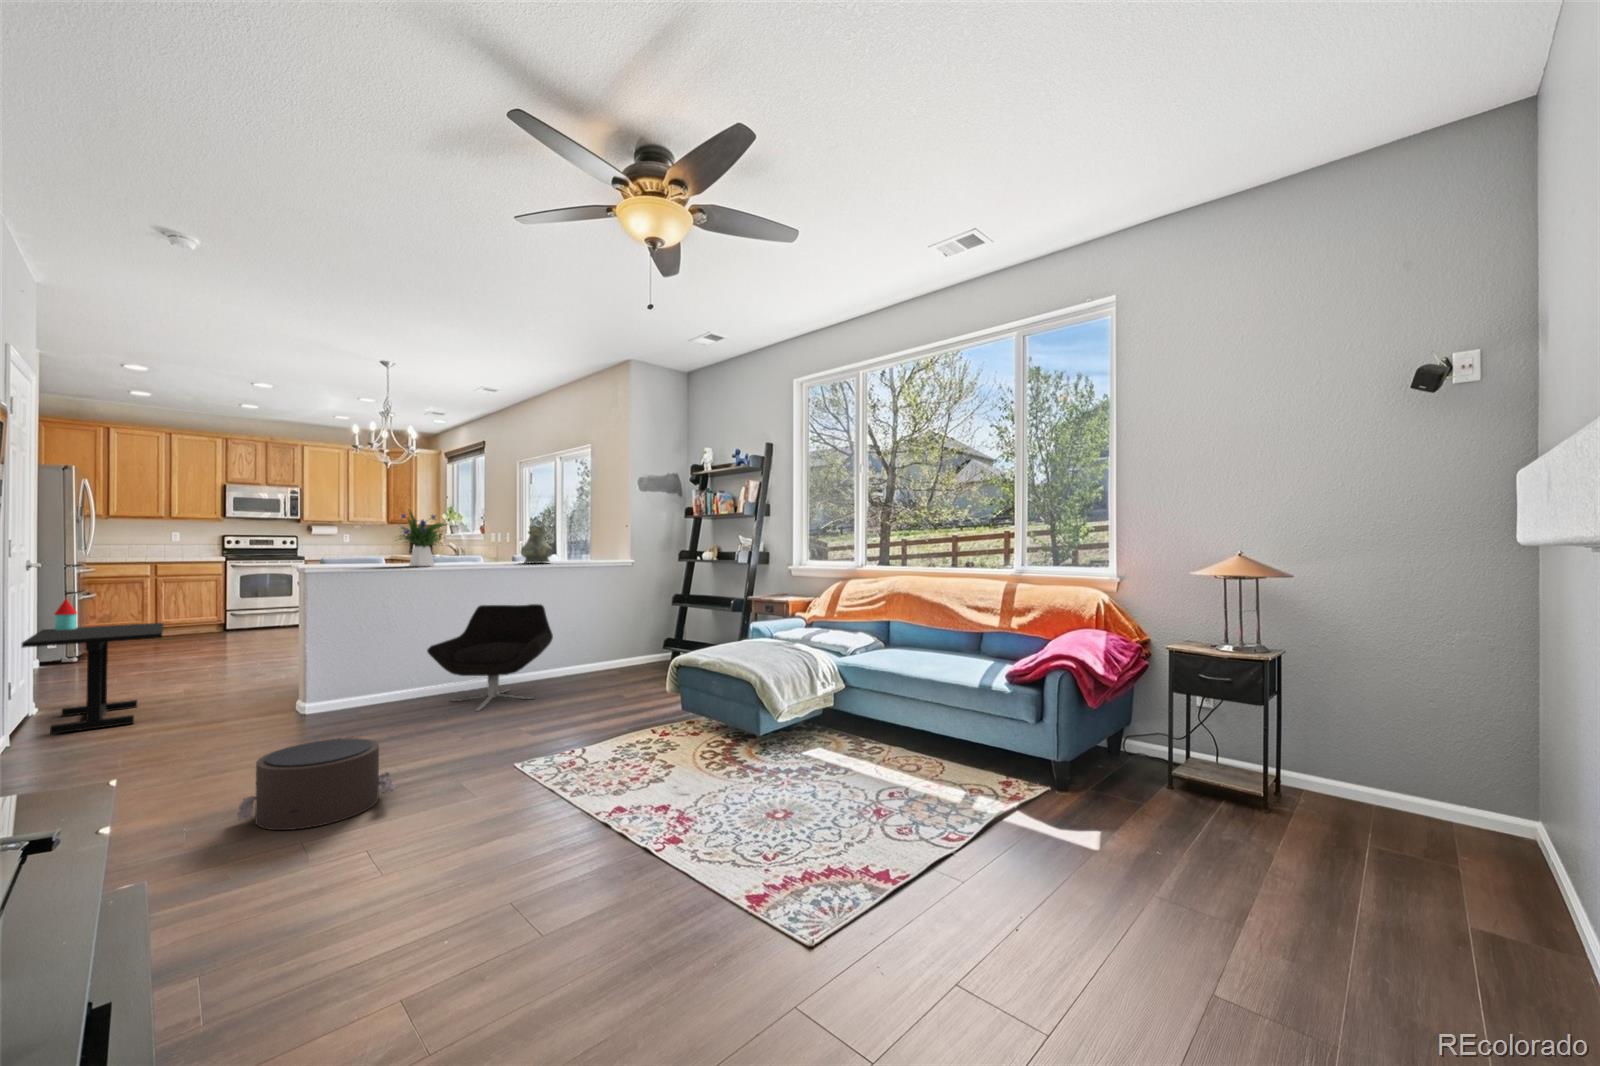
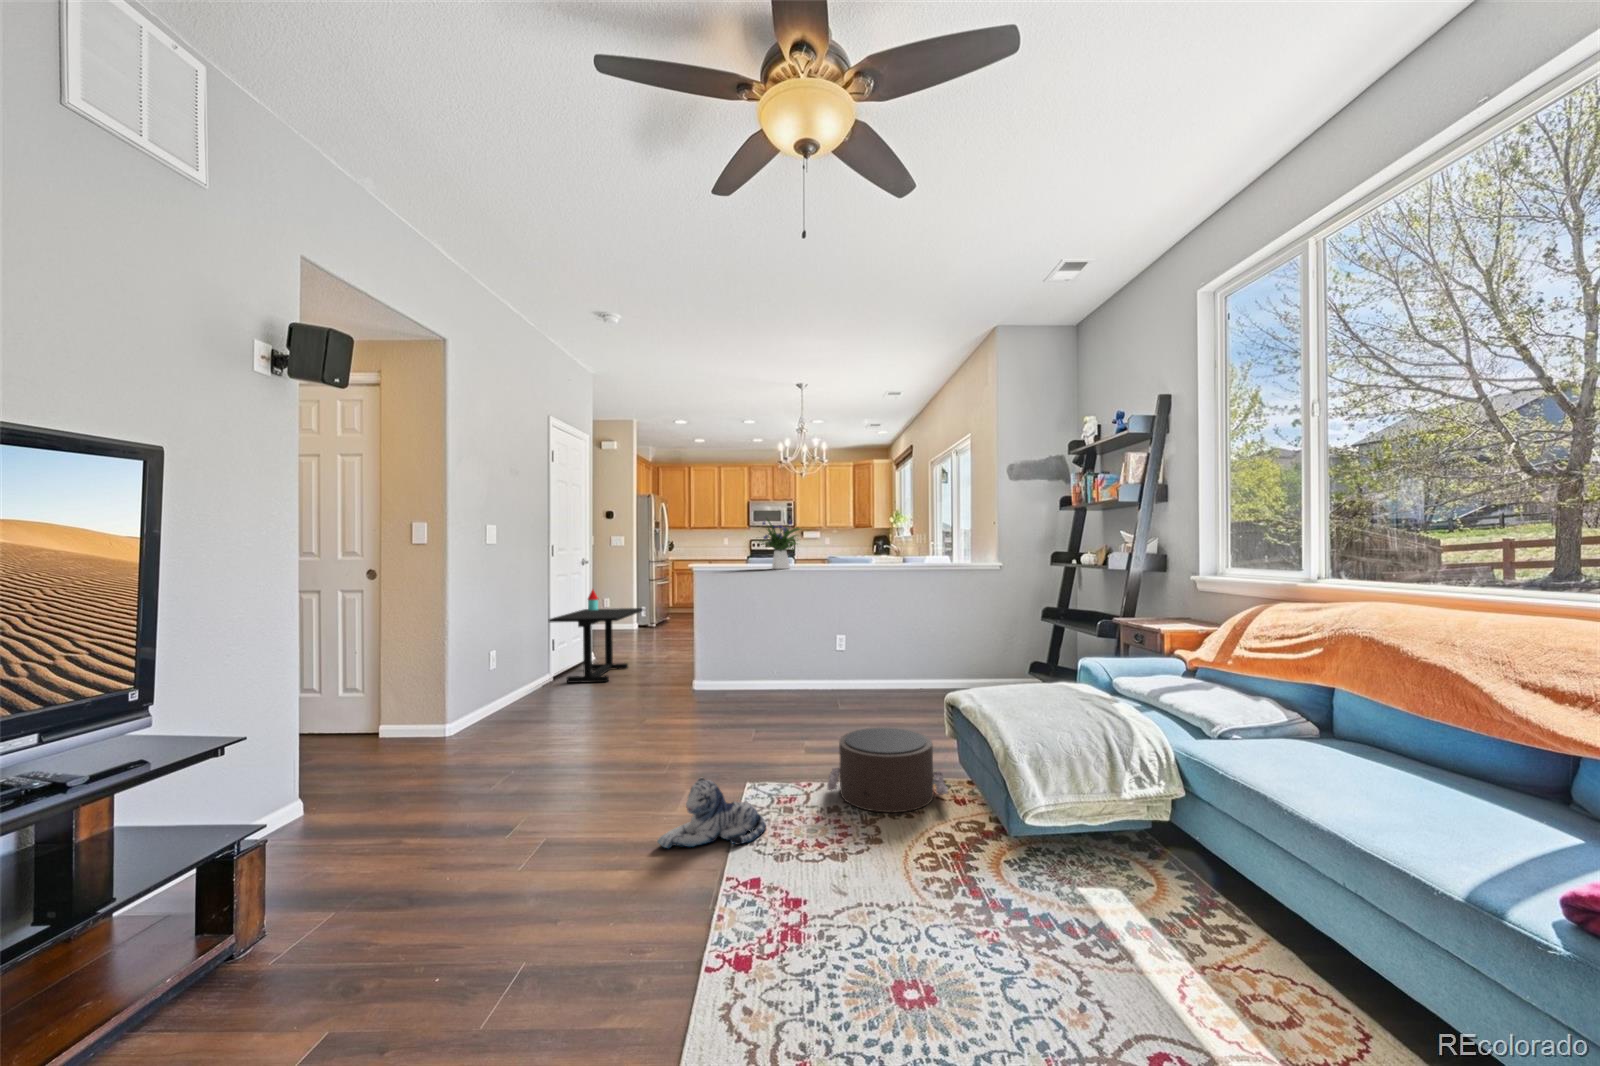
vase: present [521,526,553,563] -> none [874,527,906,566]
lounge chair: present [427,604,553,711] -> none [767,608,889,716]
pouf: present [238,738,396,830] -> present [827,728,948,813]
plush toy: none [494,744,574,809] -> present [657,778,766,848]

